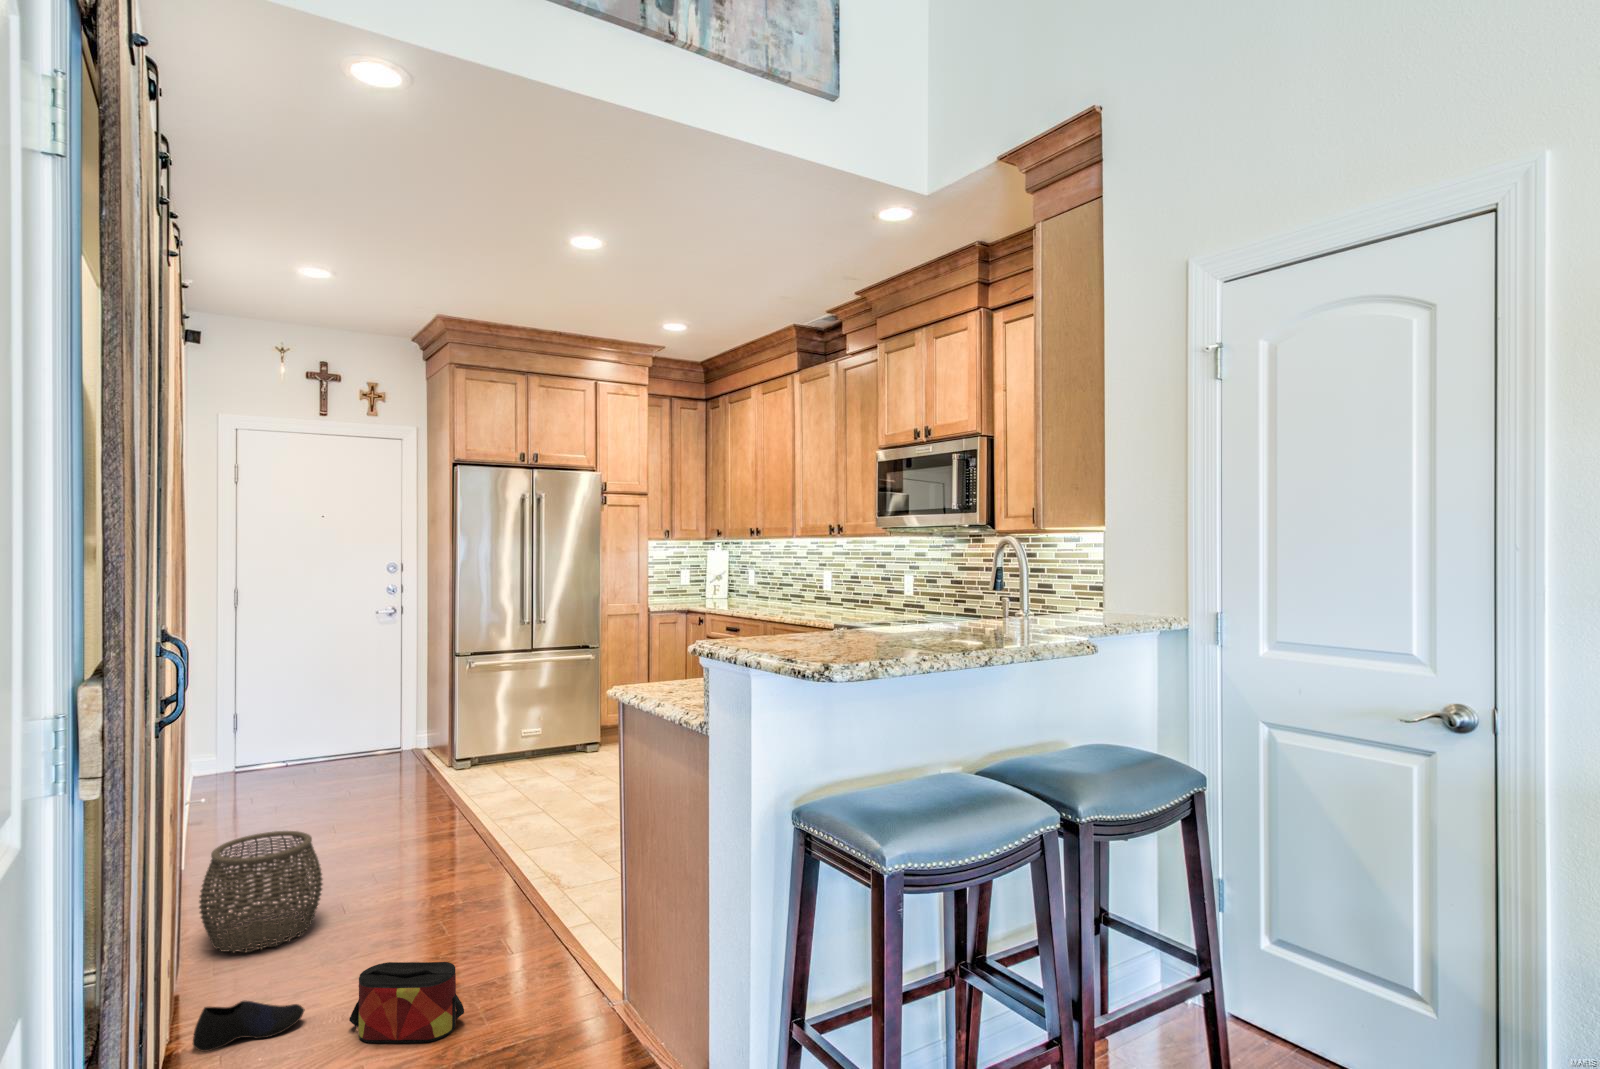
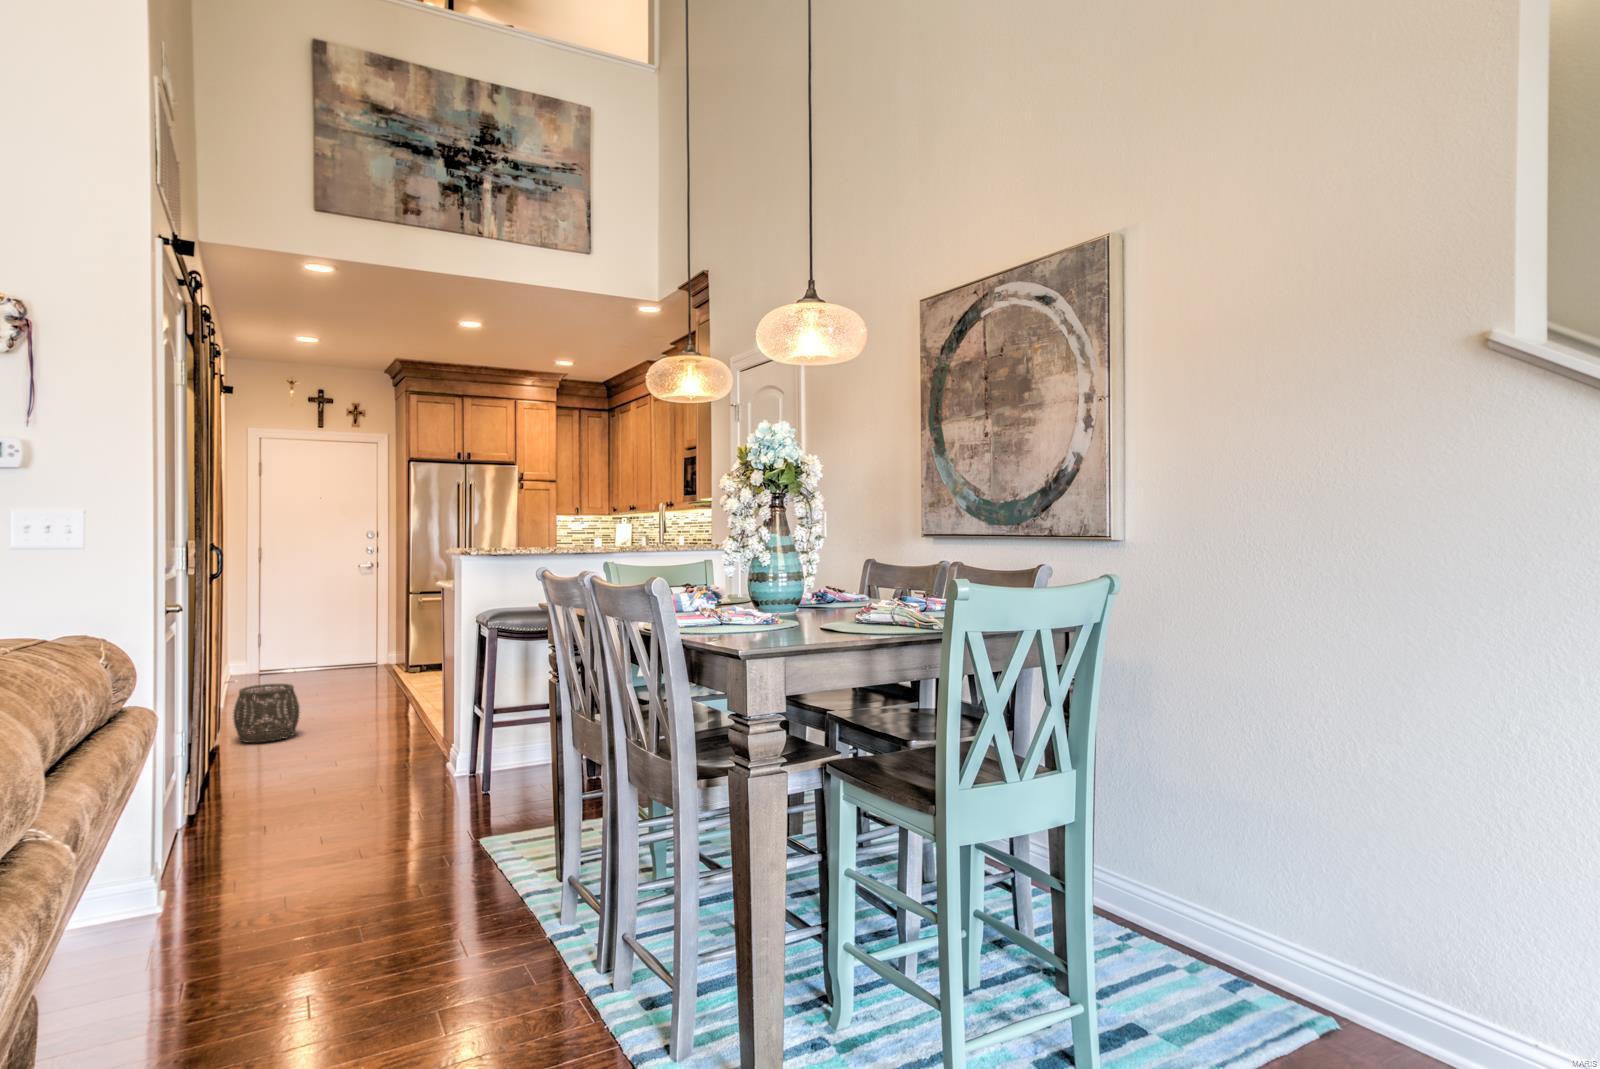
bag: present [349,962,464,1043] -> none [302,735,359,770]
shoe: present [193,1001,305,1052] -> none [227,750,282,770]

